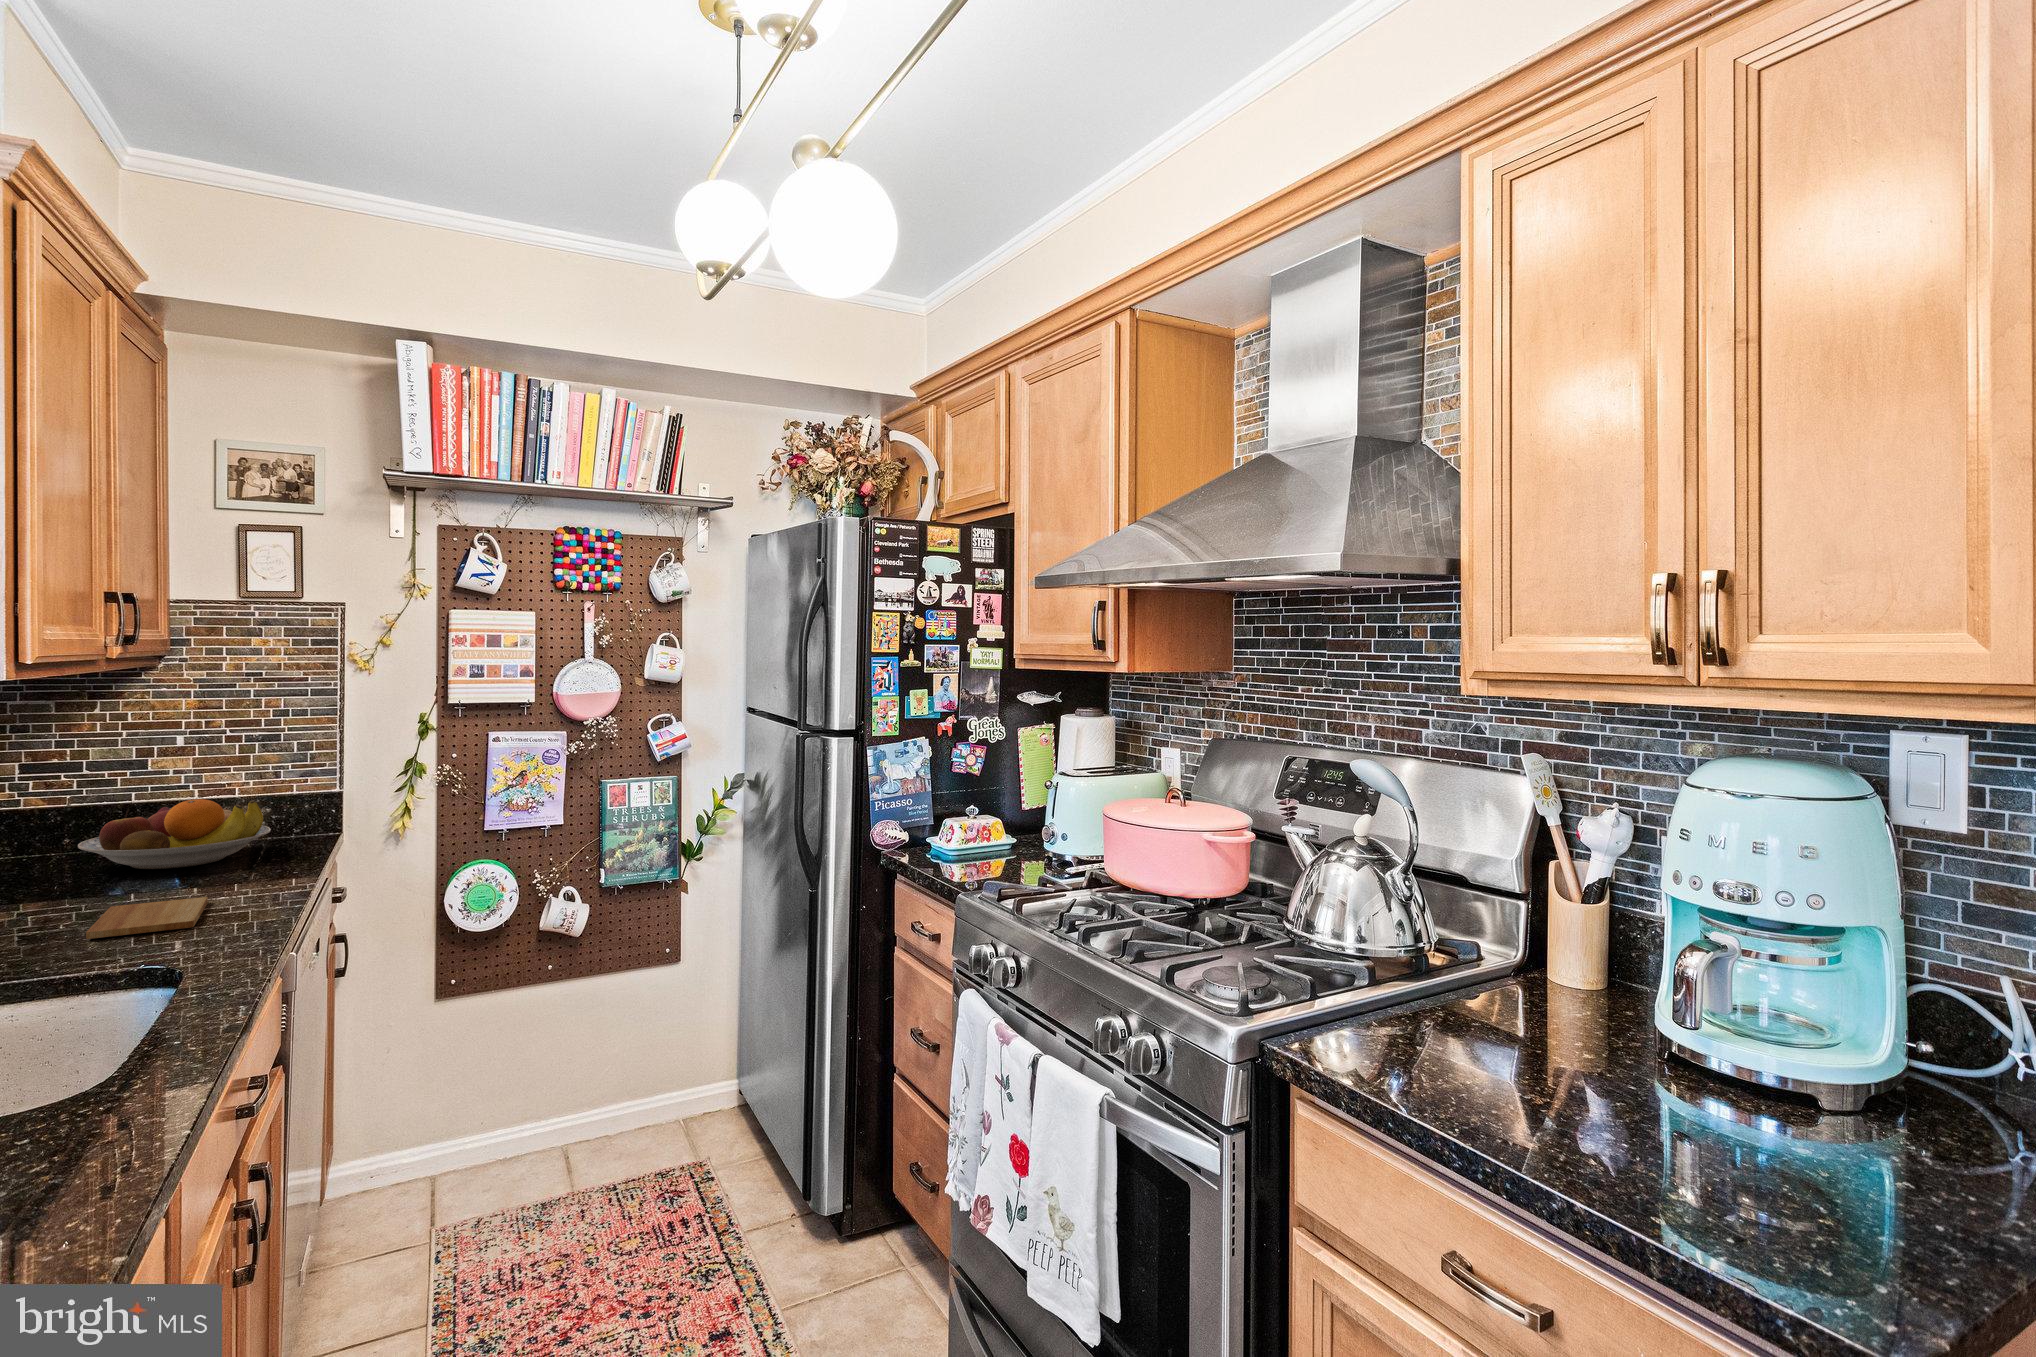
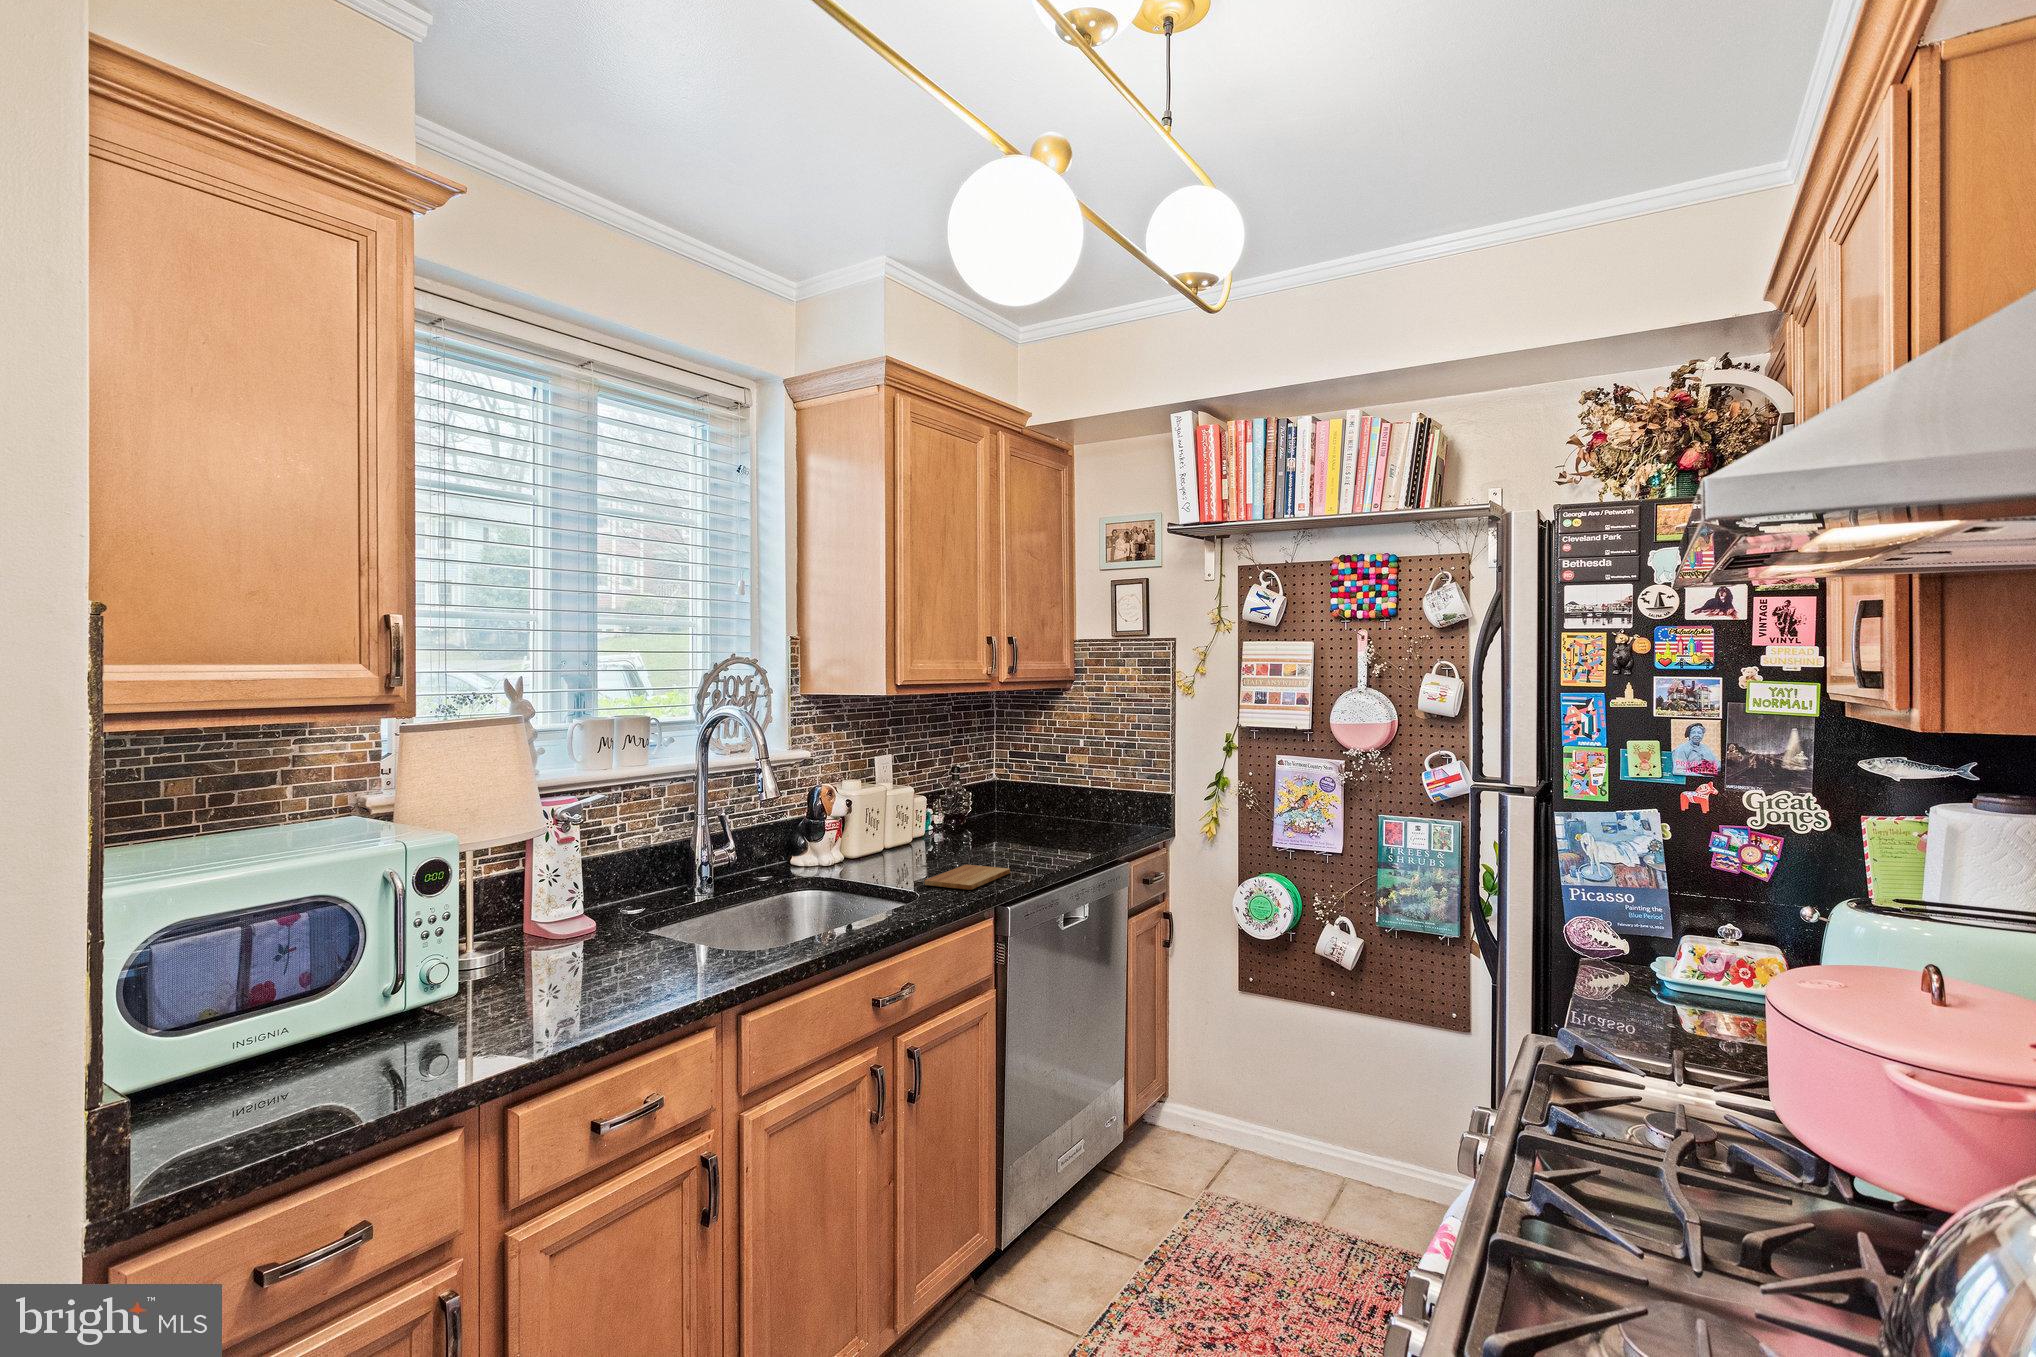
fruit bowl: present [78,799,271,869] -> none [1003,794,1109,842]

